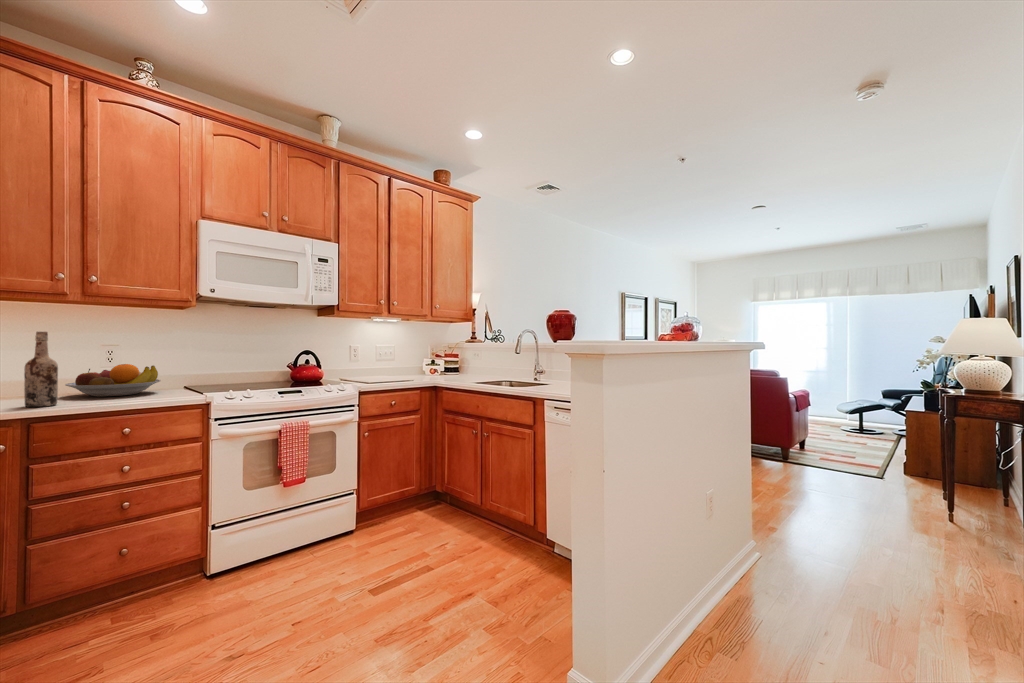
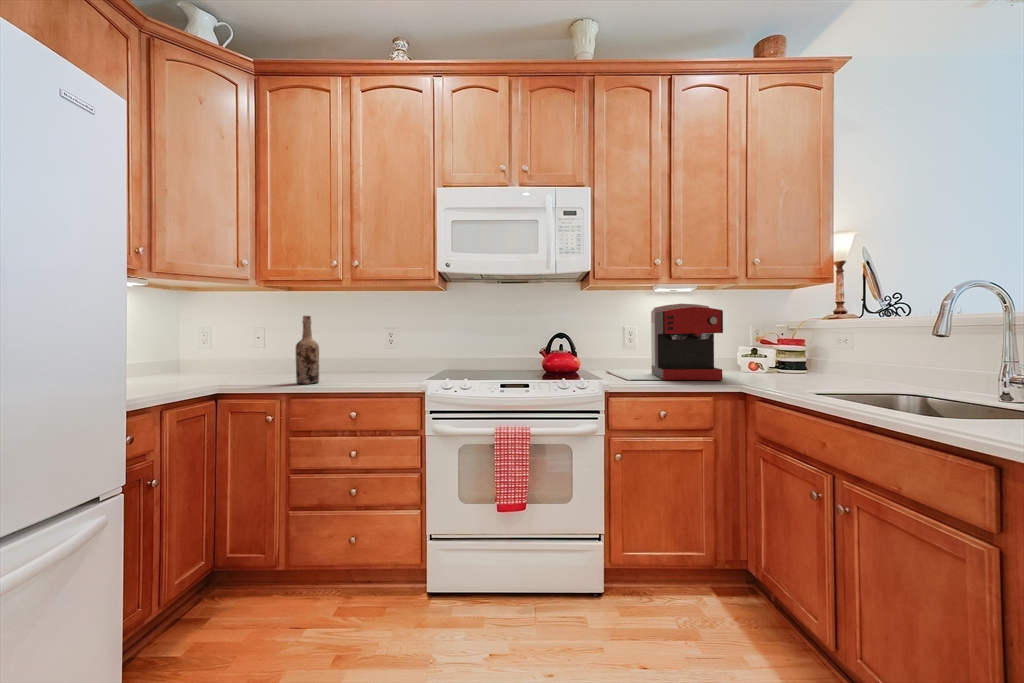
coffee maker: none [374,331,423,382] -> present [651,304,723,380]
fruit bowl: present [65,364,161,397] -> none [346,347,417,377]

